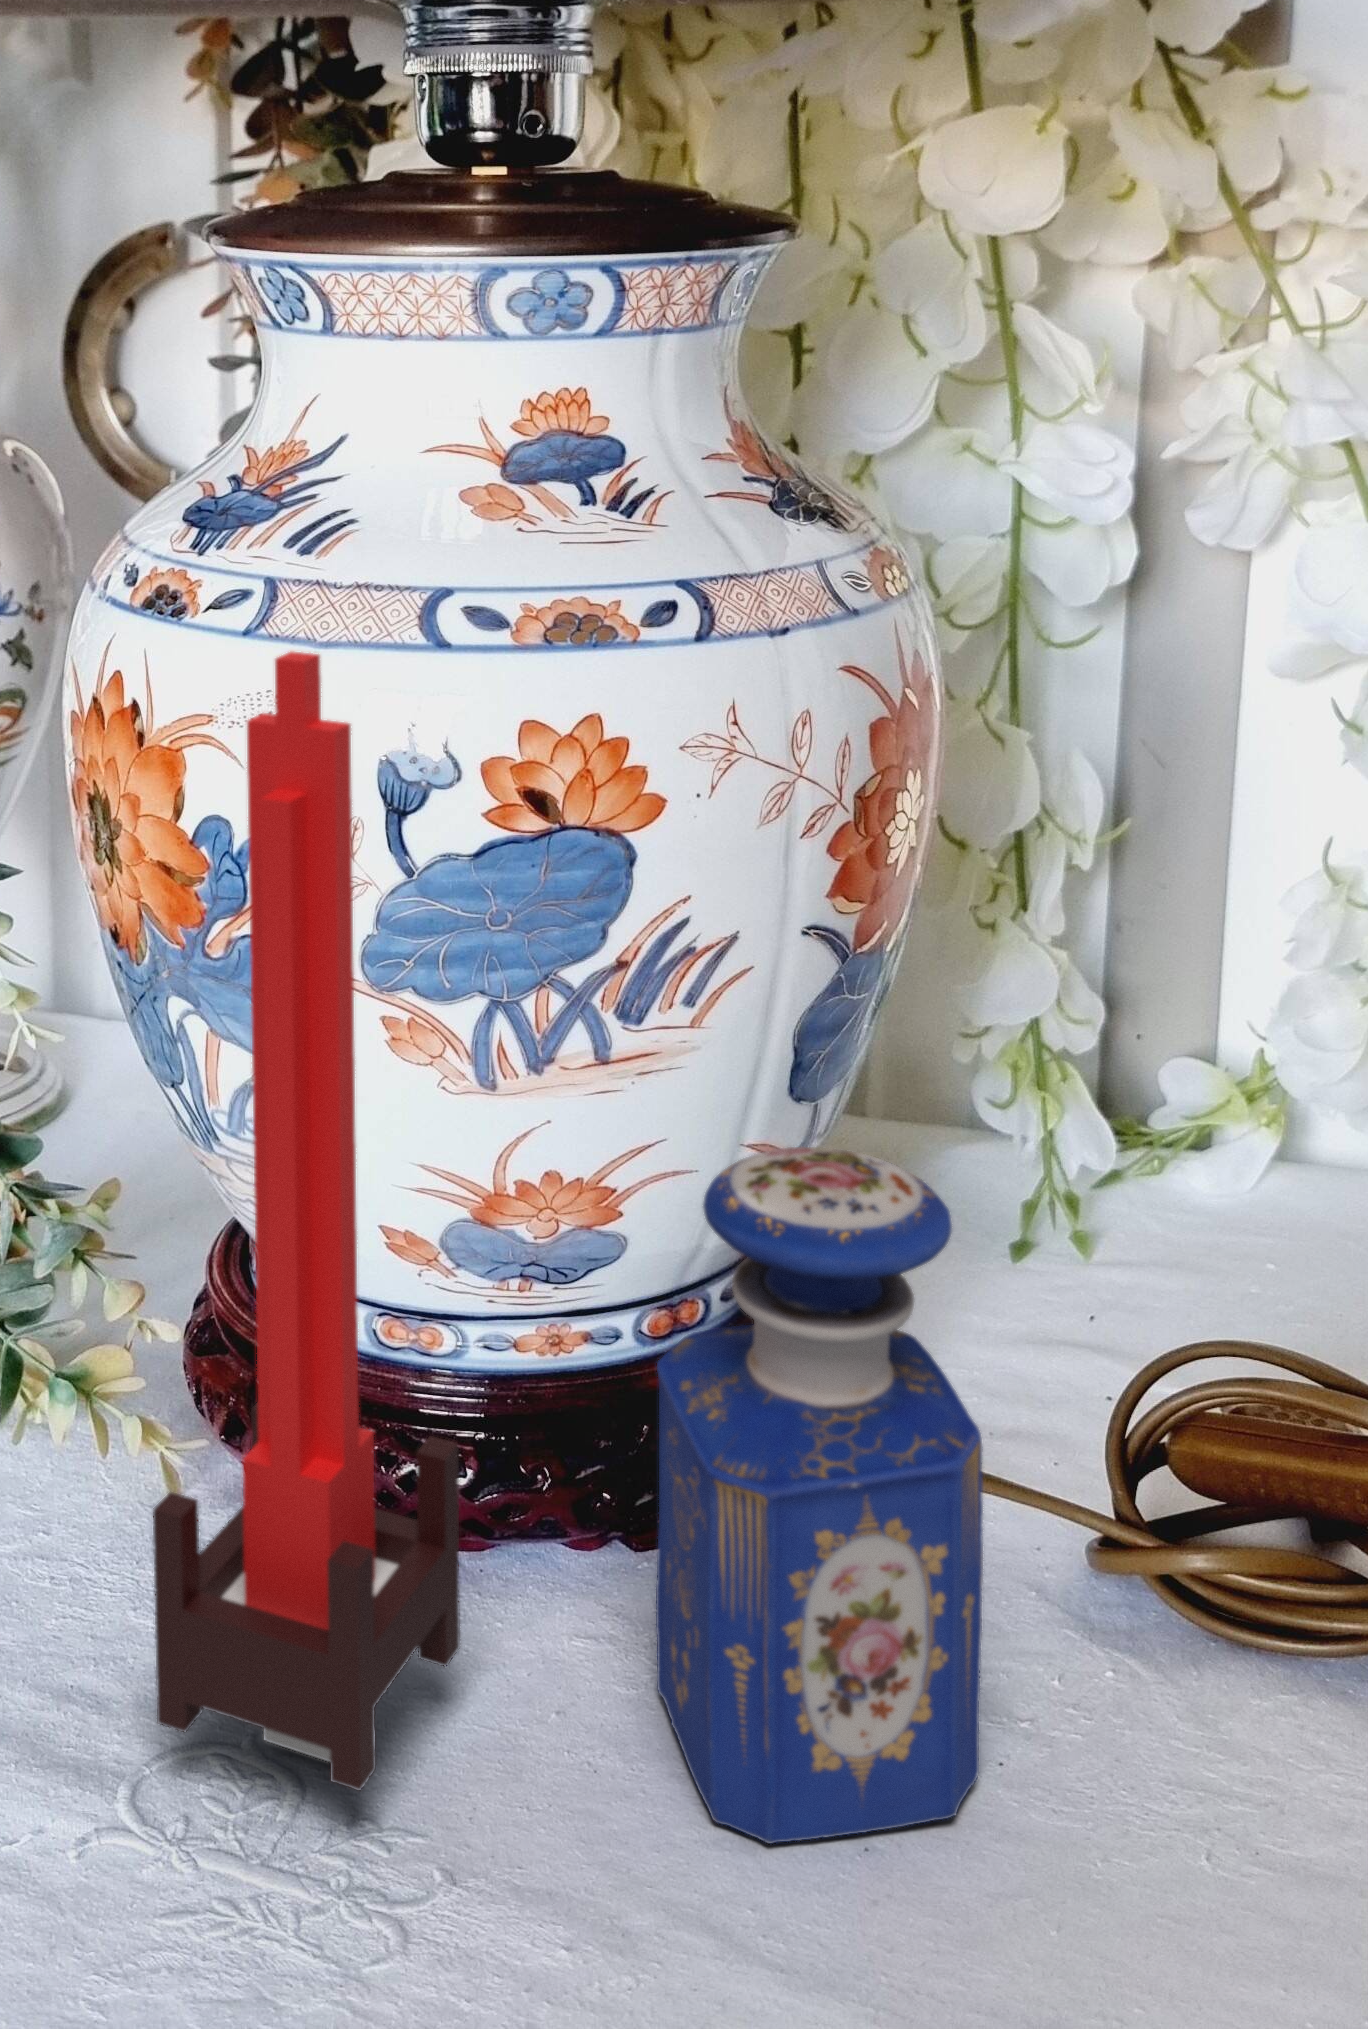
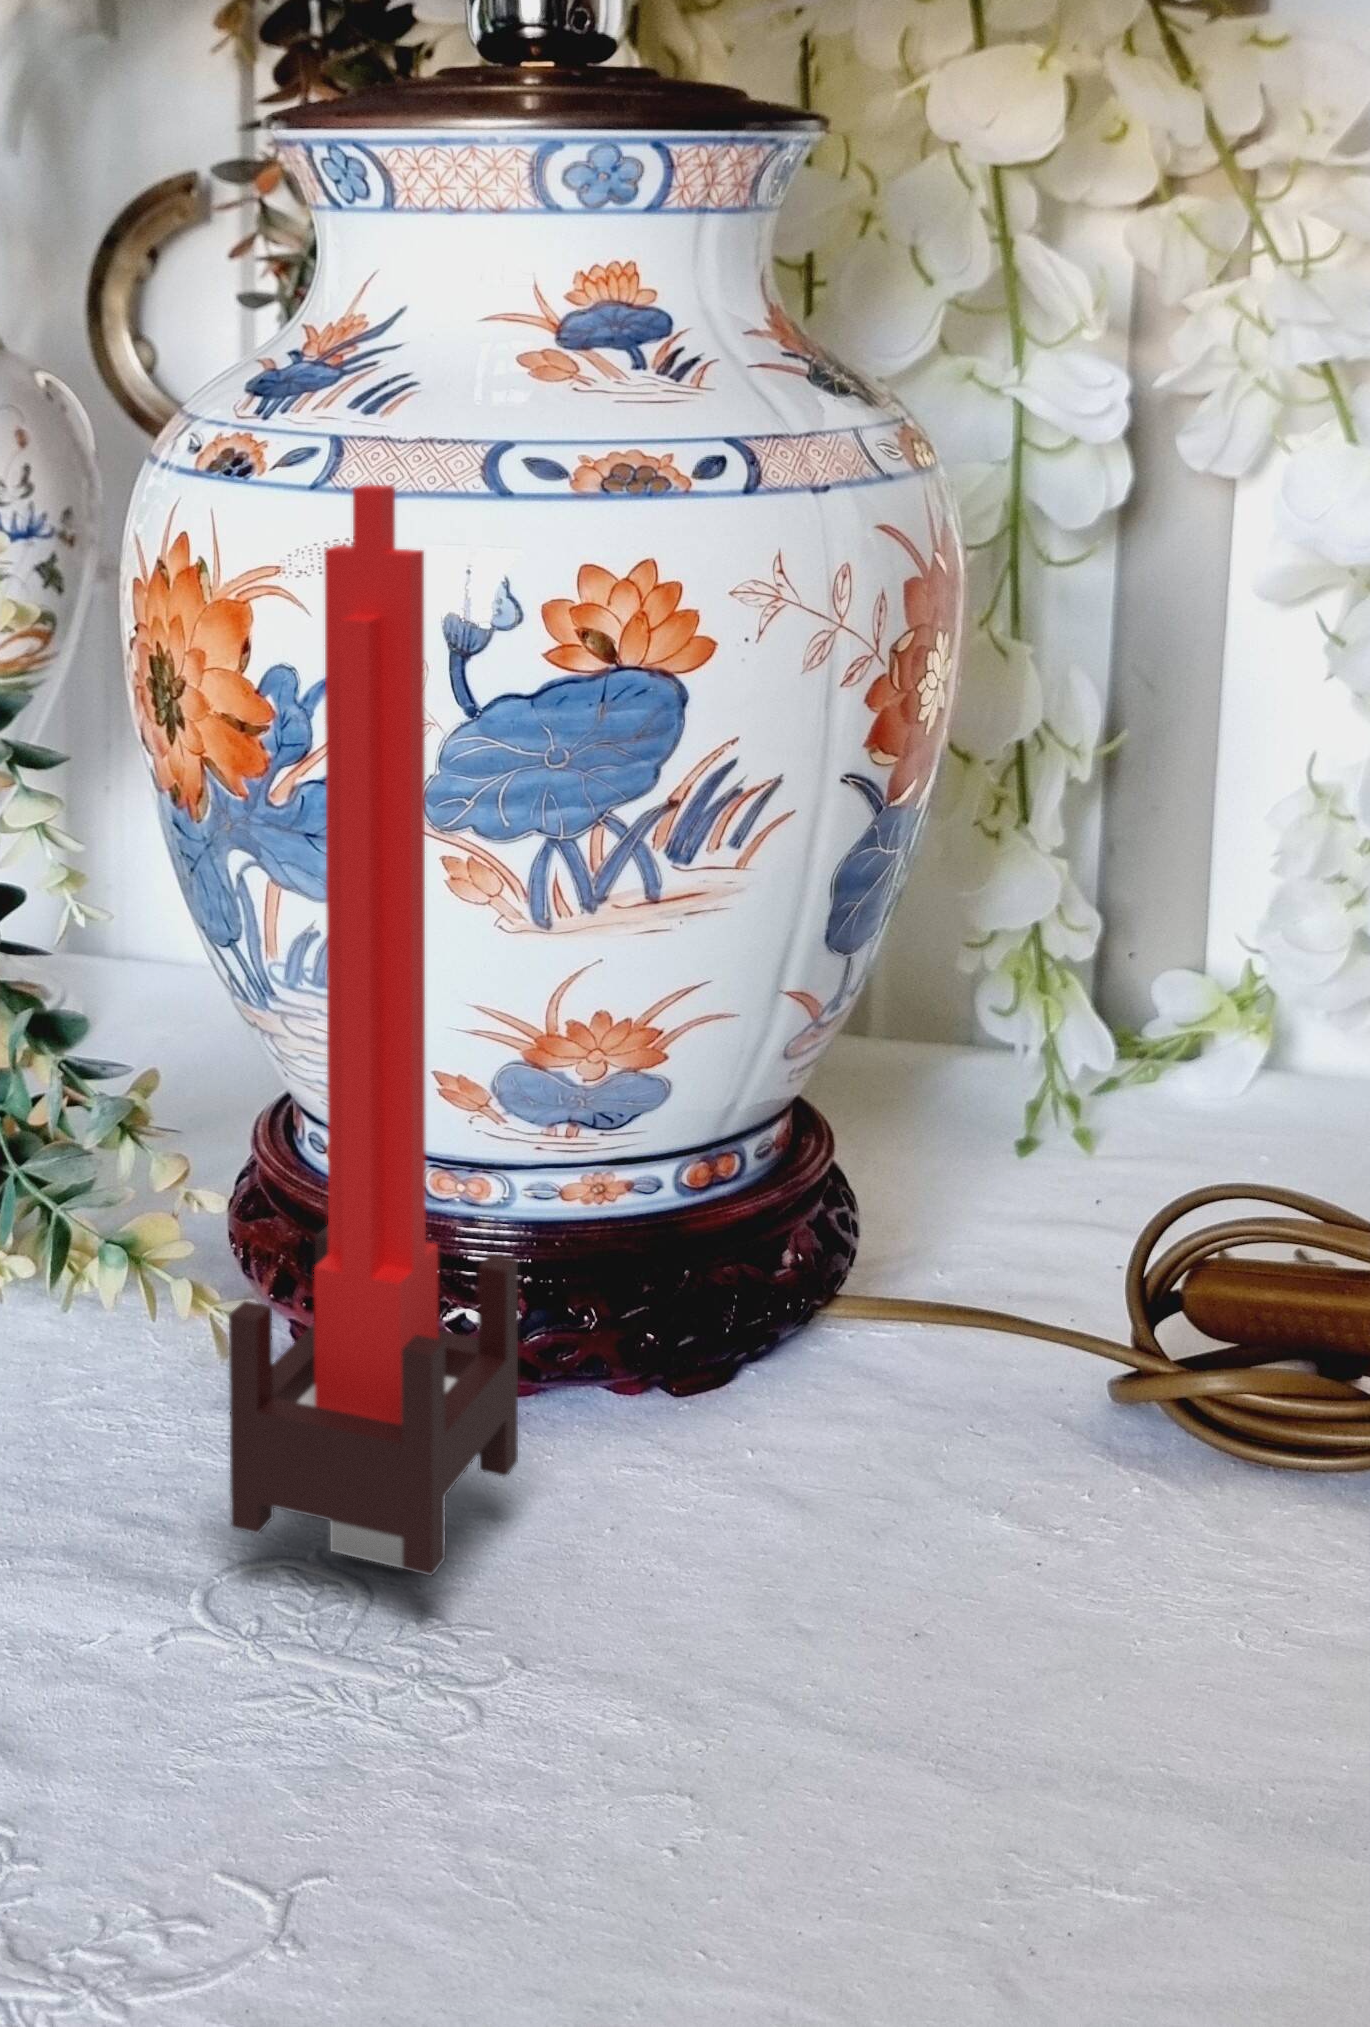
perfume bottle: present [656,1146,983,1844] -> none [706,972,1020,1621]

